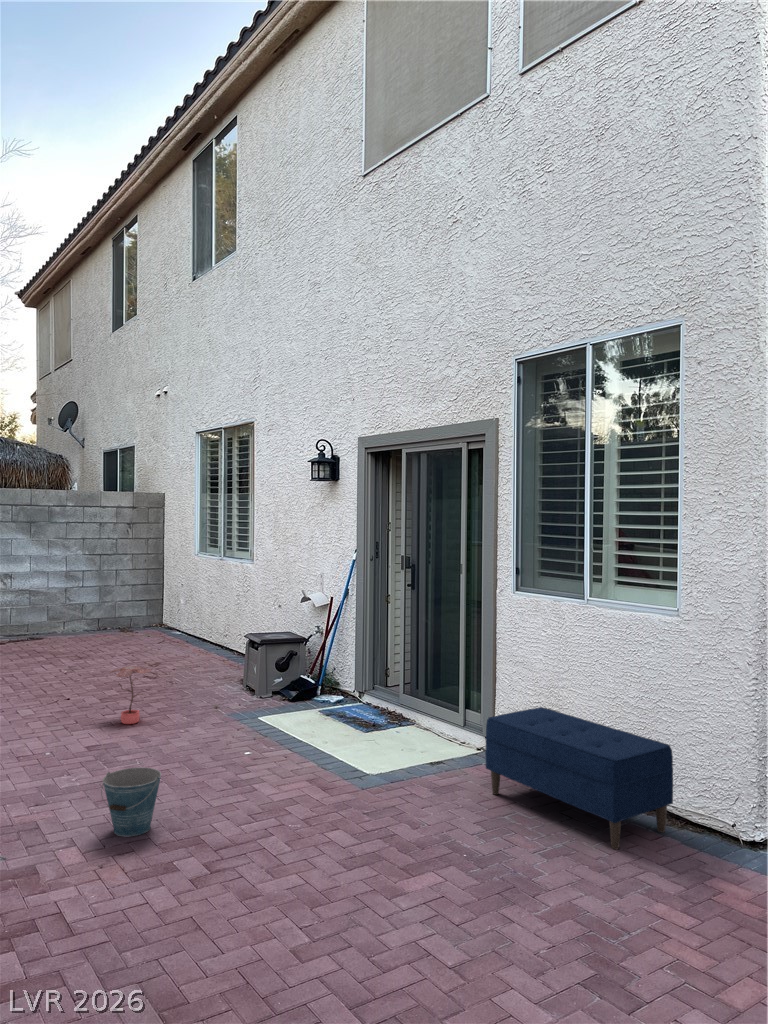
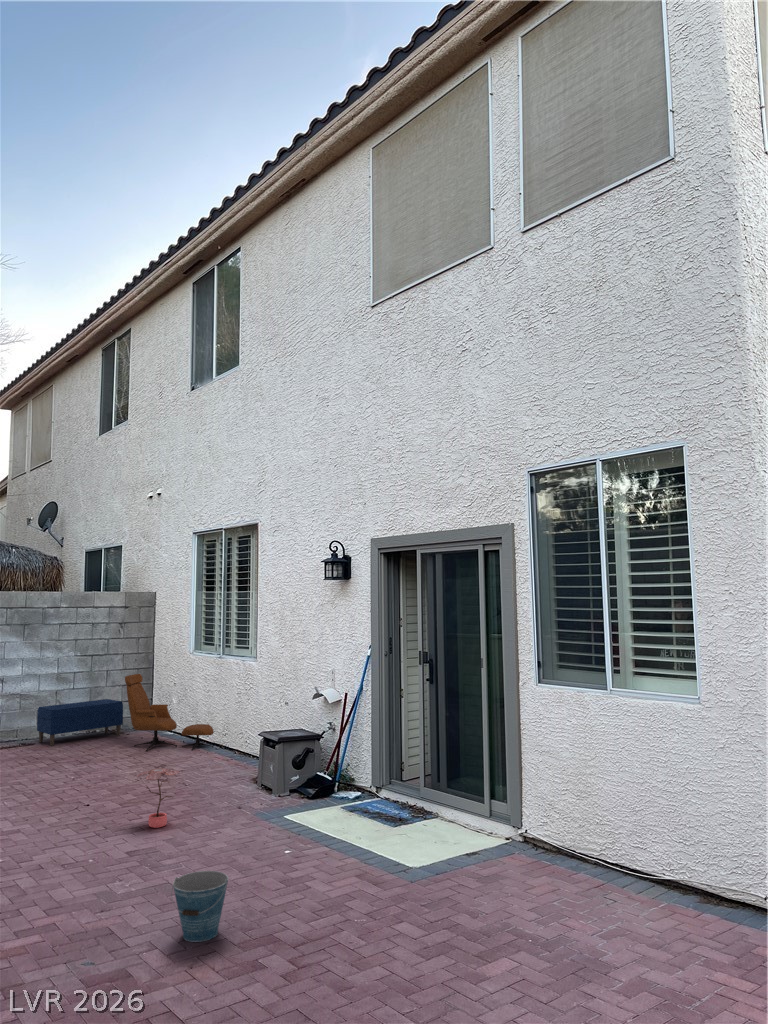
lounge chair: none [125,574,214,652] -> present [125,674,214,751]
bench: present [485,707,673,849] -> present [37,699,123,746]

